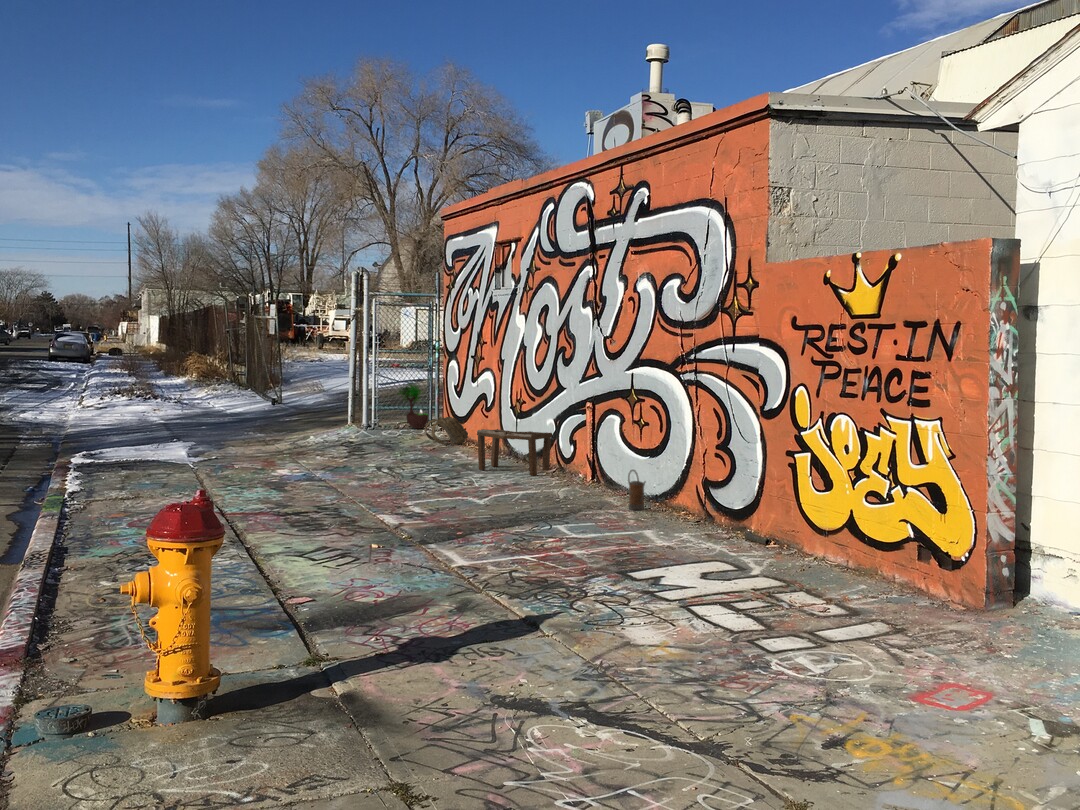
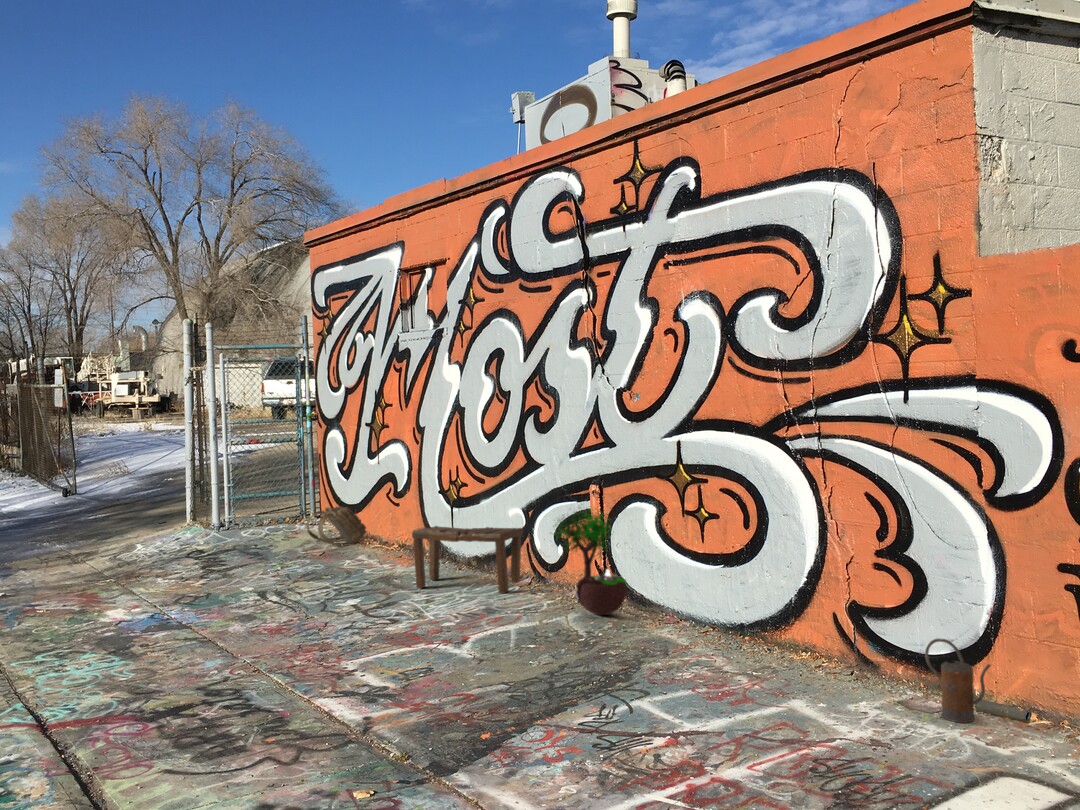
potted tree: present [399,384,428,429] -> present [557,510,627,615]
watering can: present [628,470,646,510] -> present [925,639,991,723]

